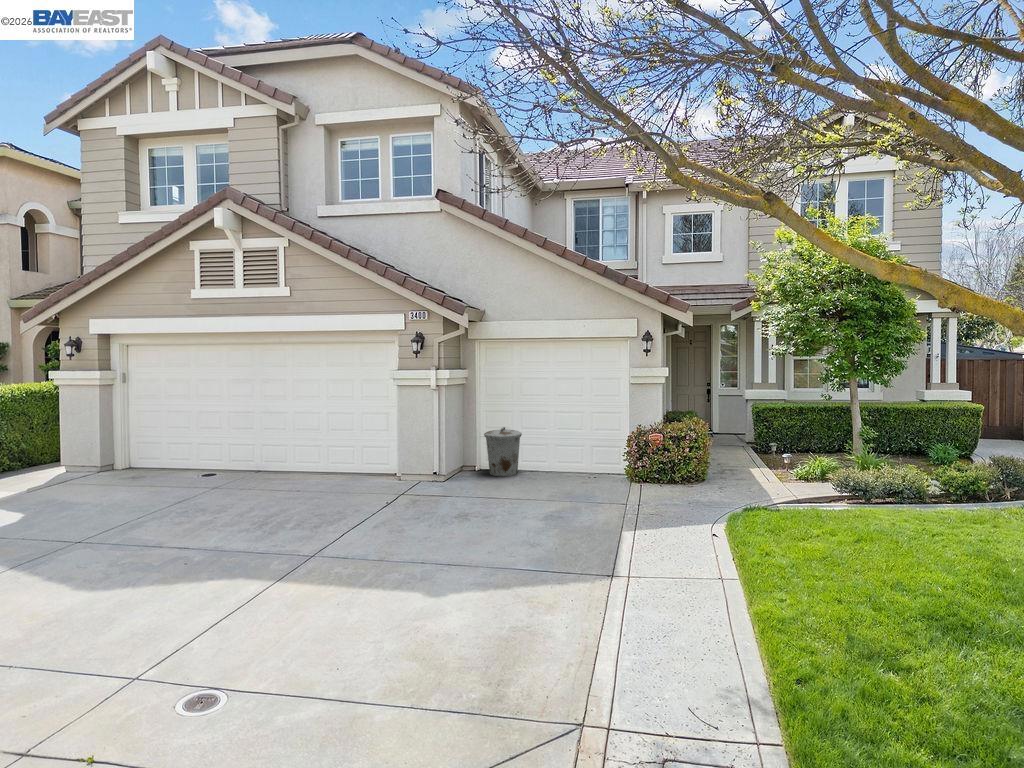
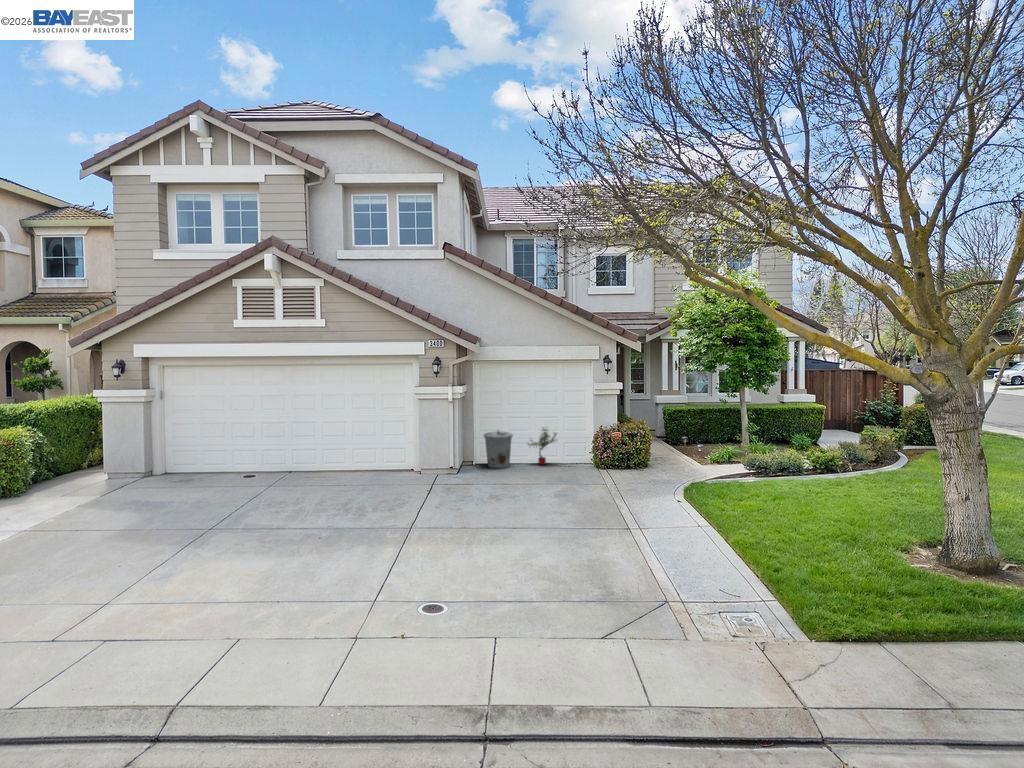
potted tree: none [539,424,579,475] -> present [528,427,557,465]

